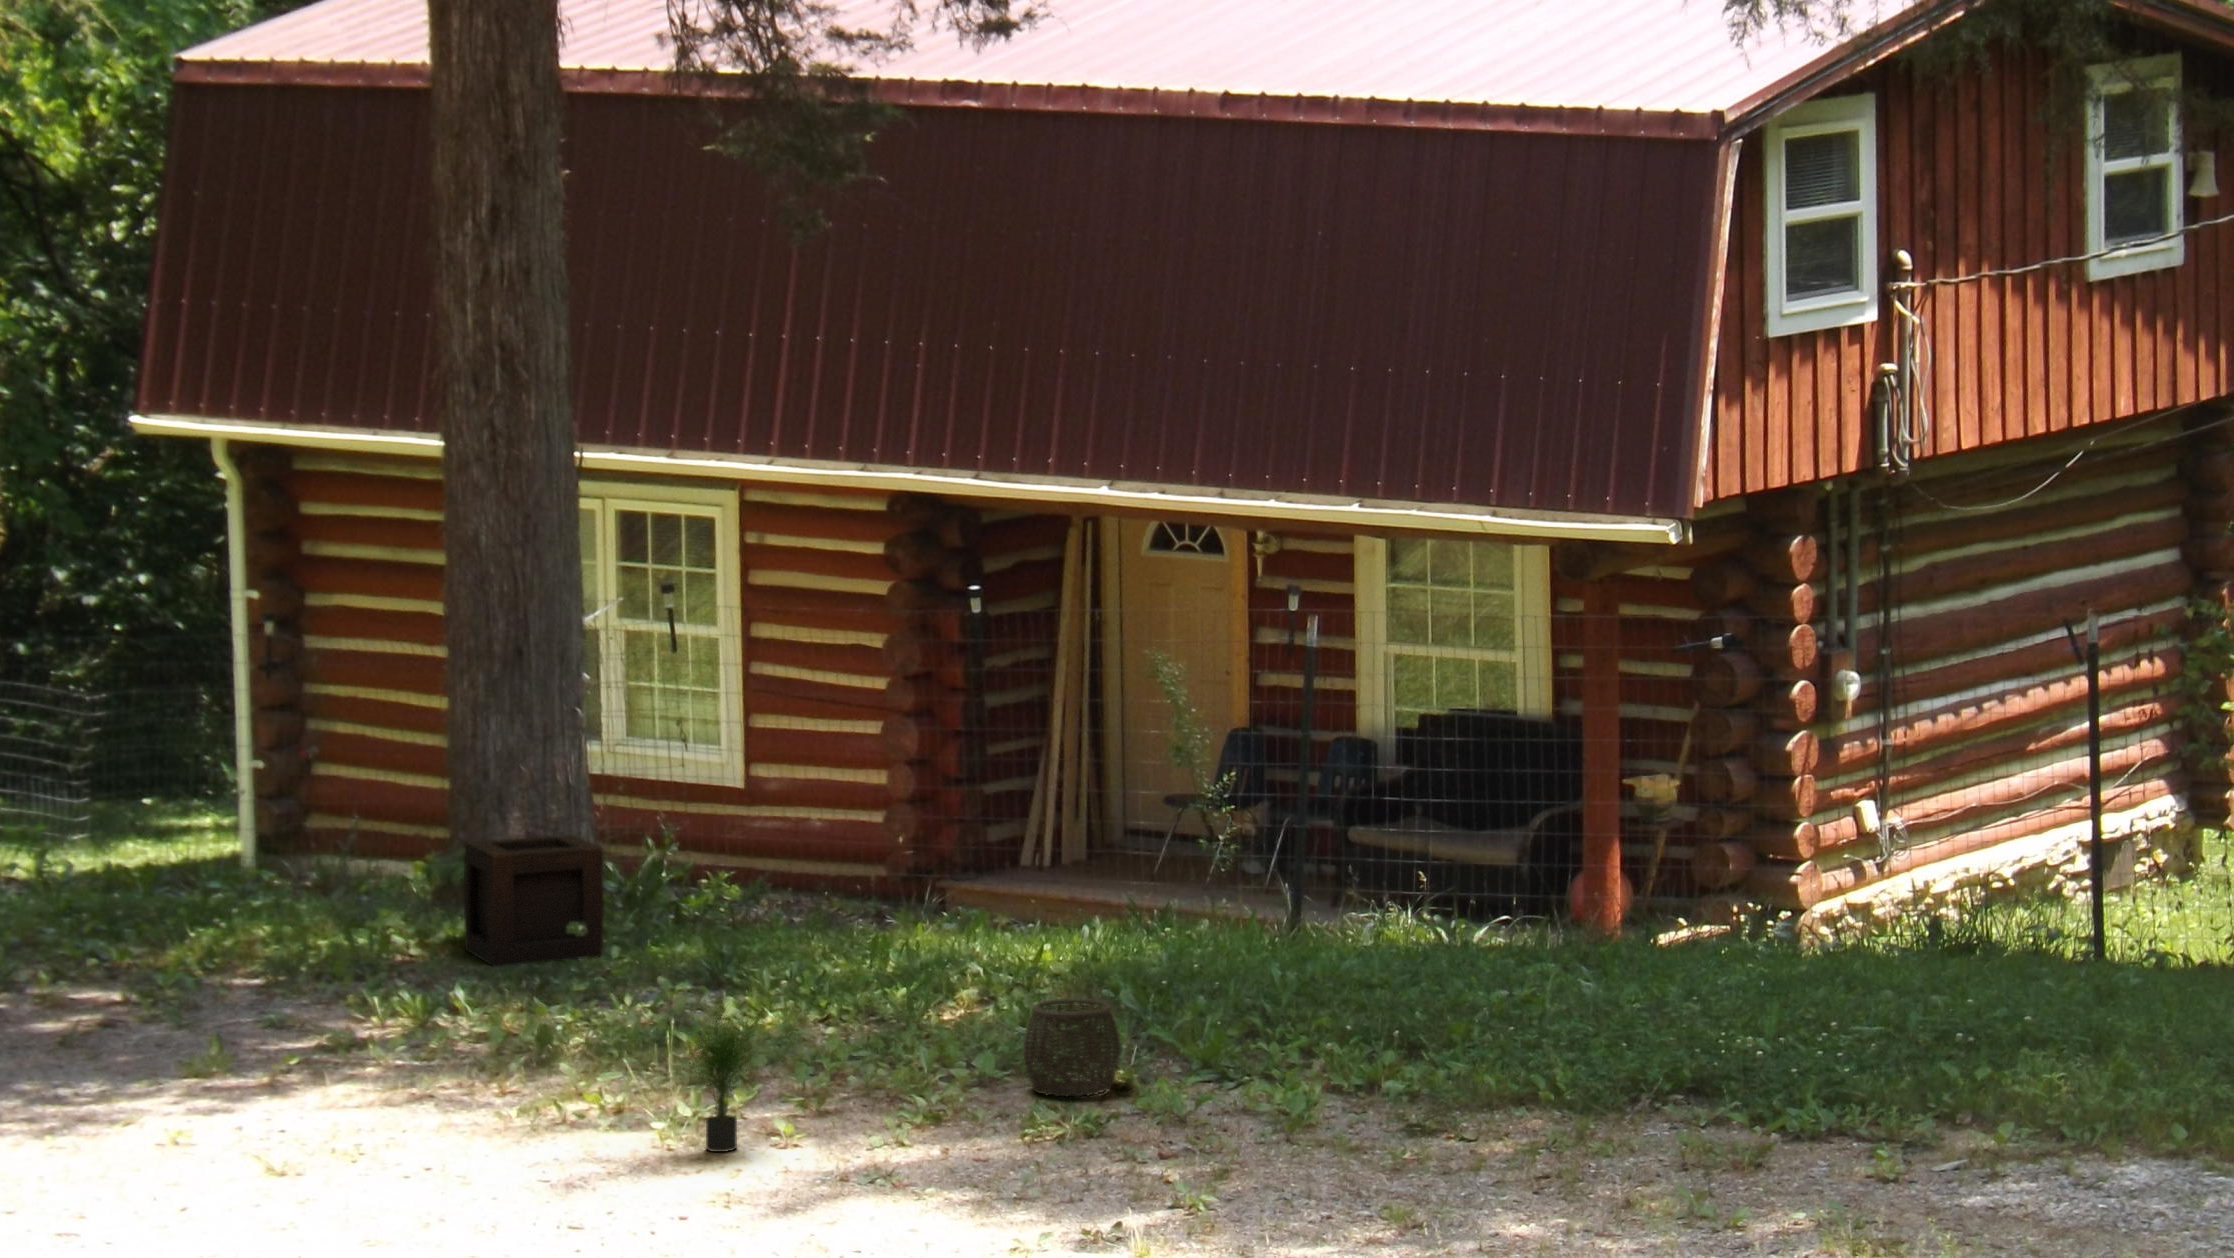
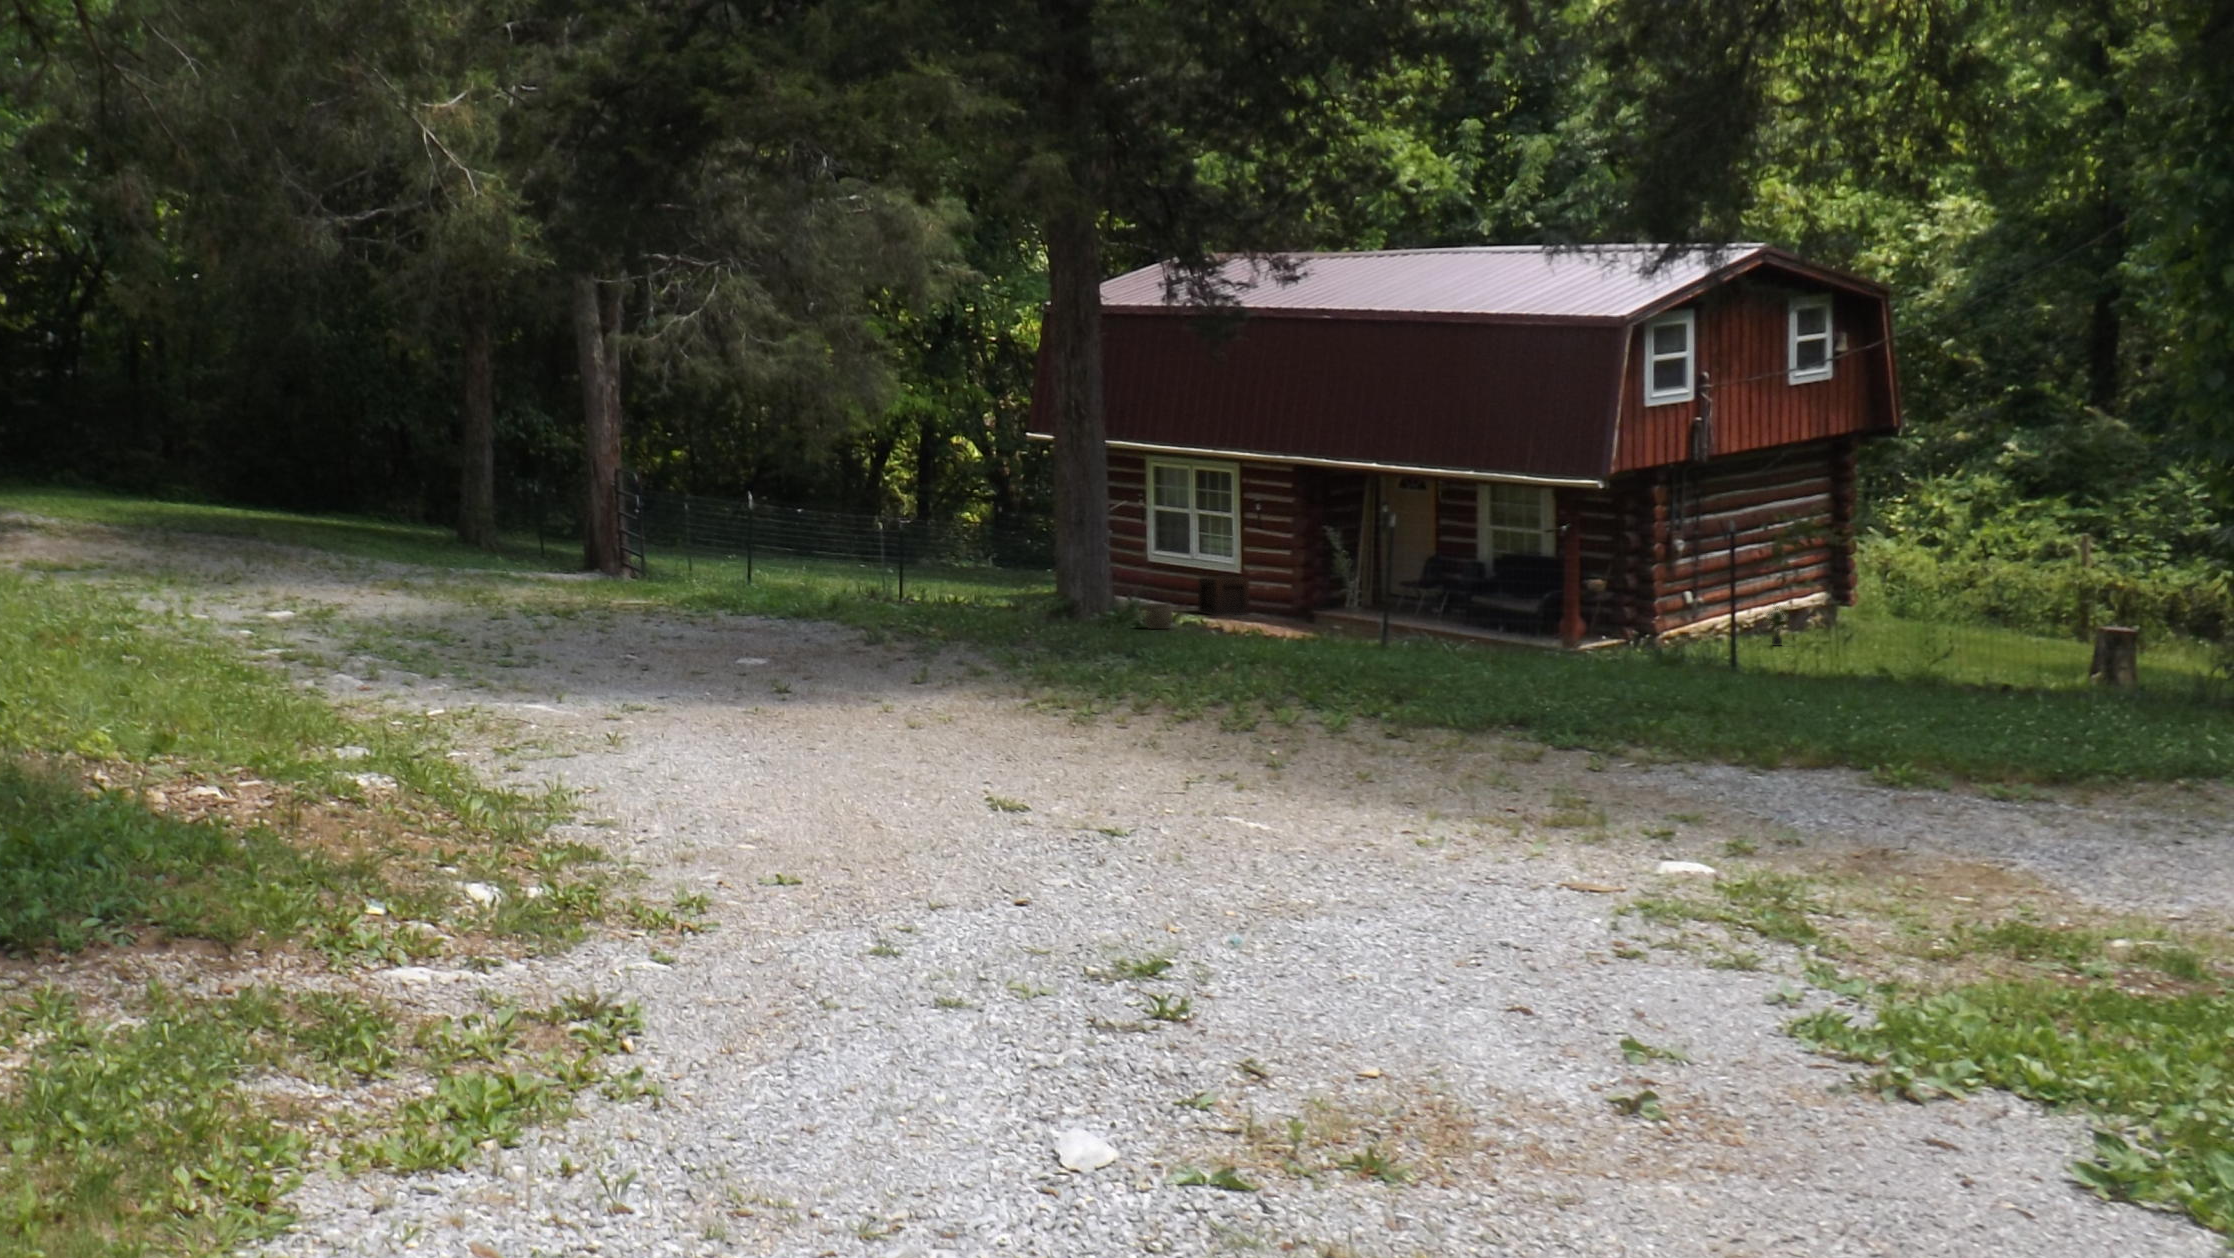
woven basket: present [1023,999,1121,1096] -> present [1145,604,1173,629]
potted plant: present [675,1003,756,1152] -> present [1764,604,1788,646]

